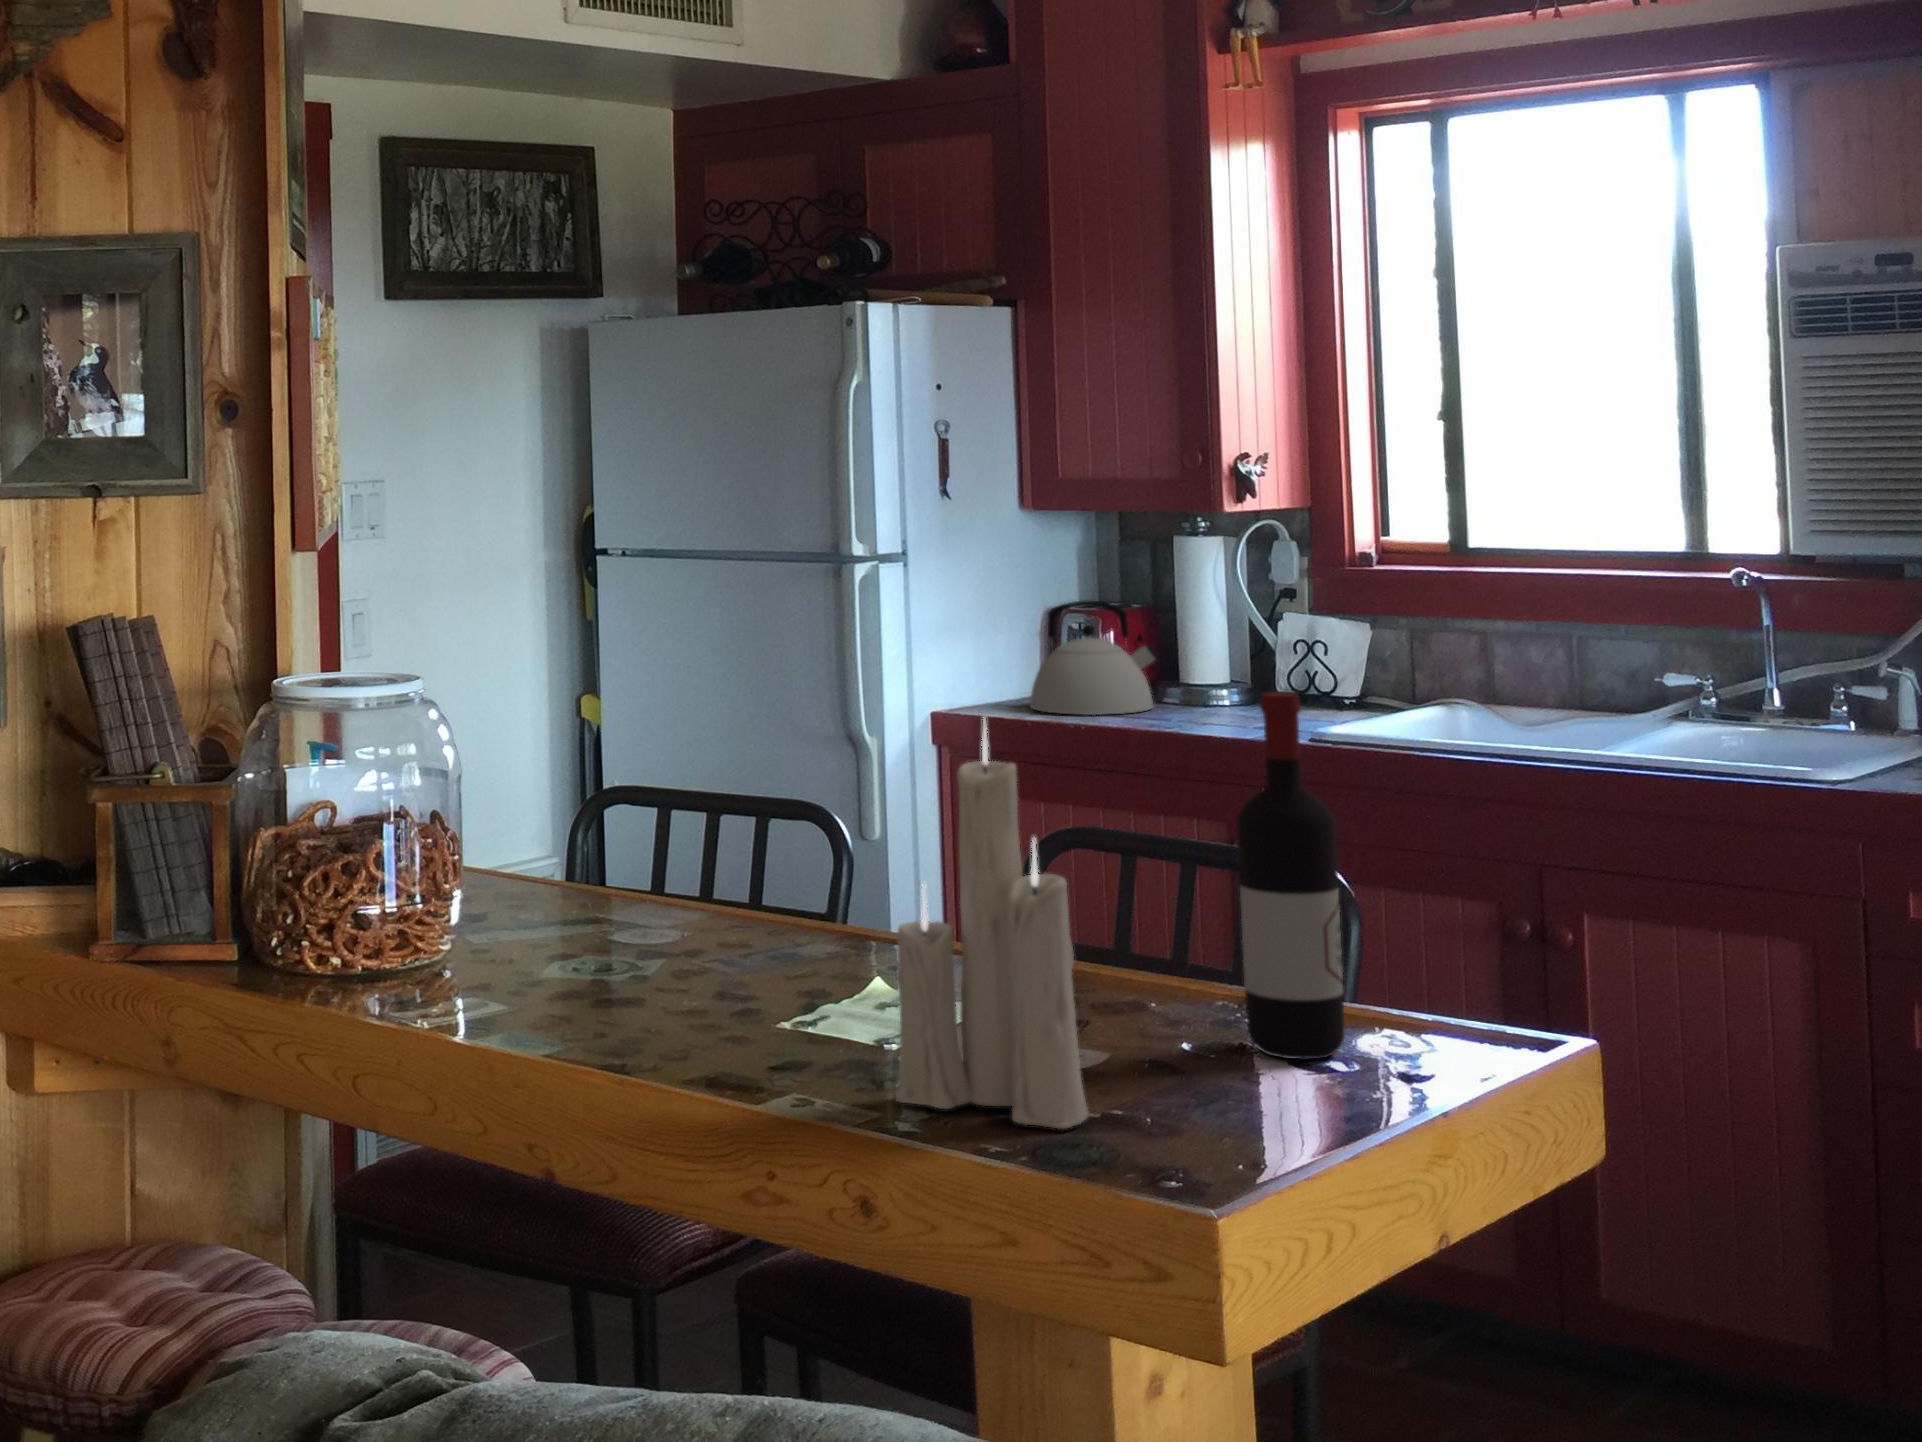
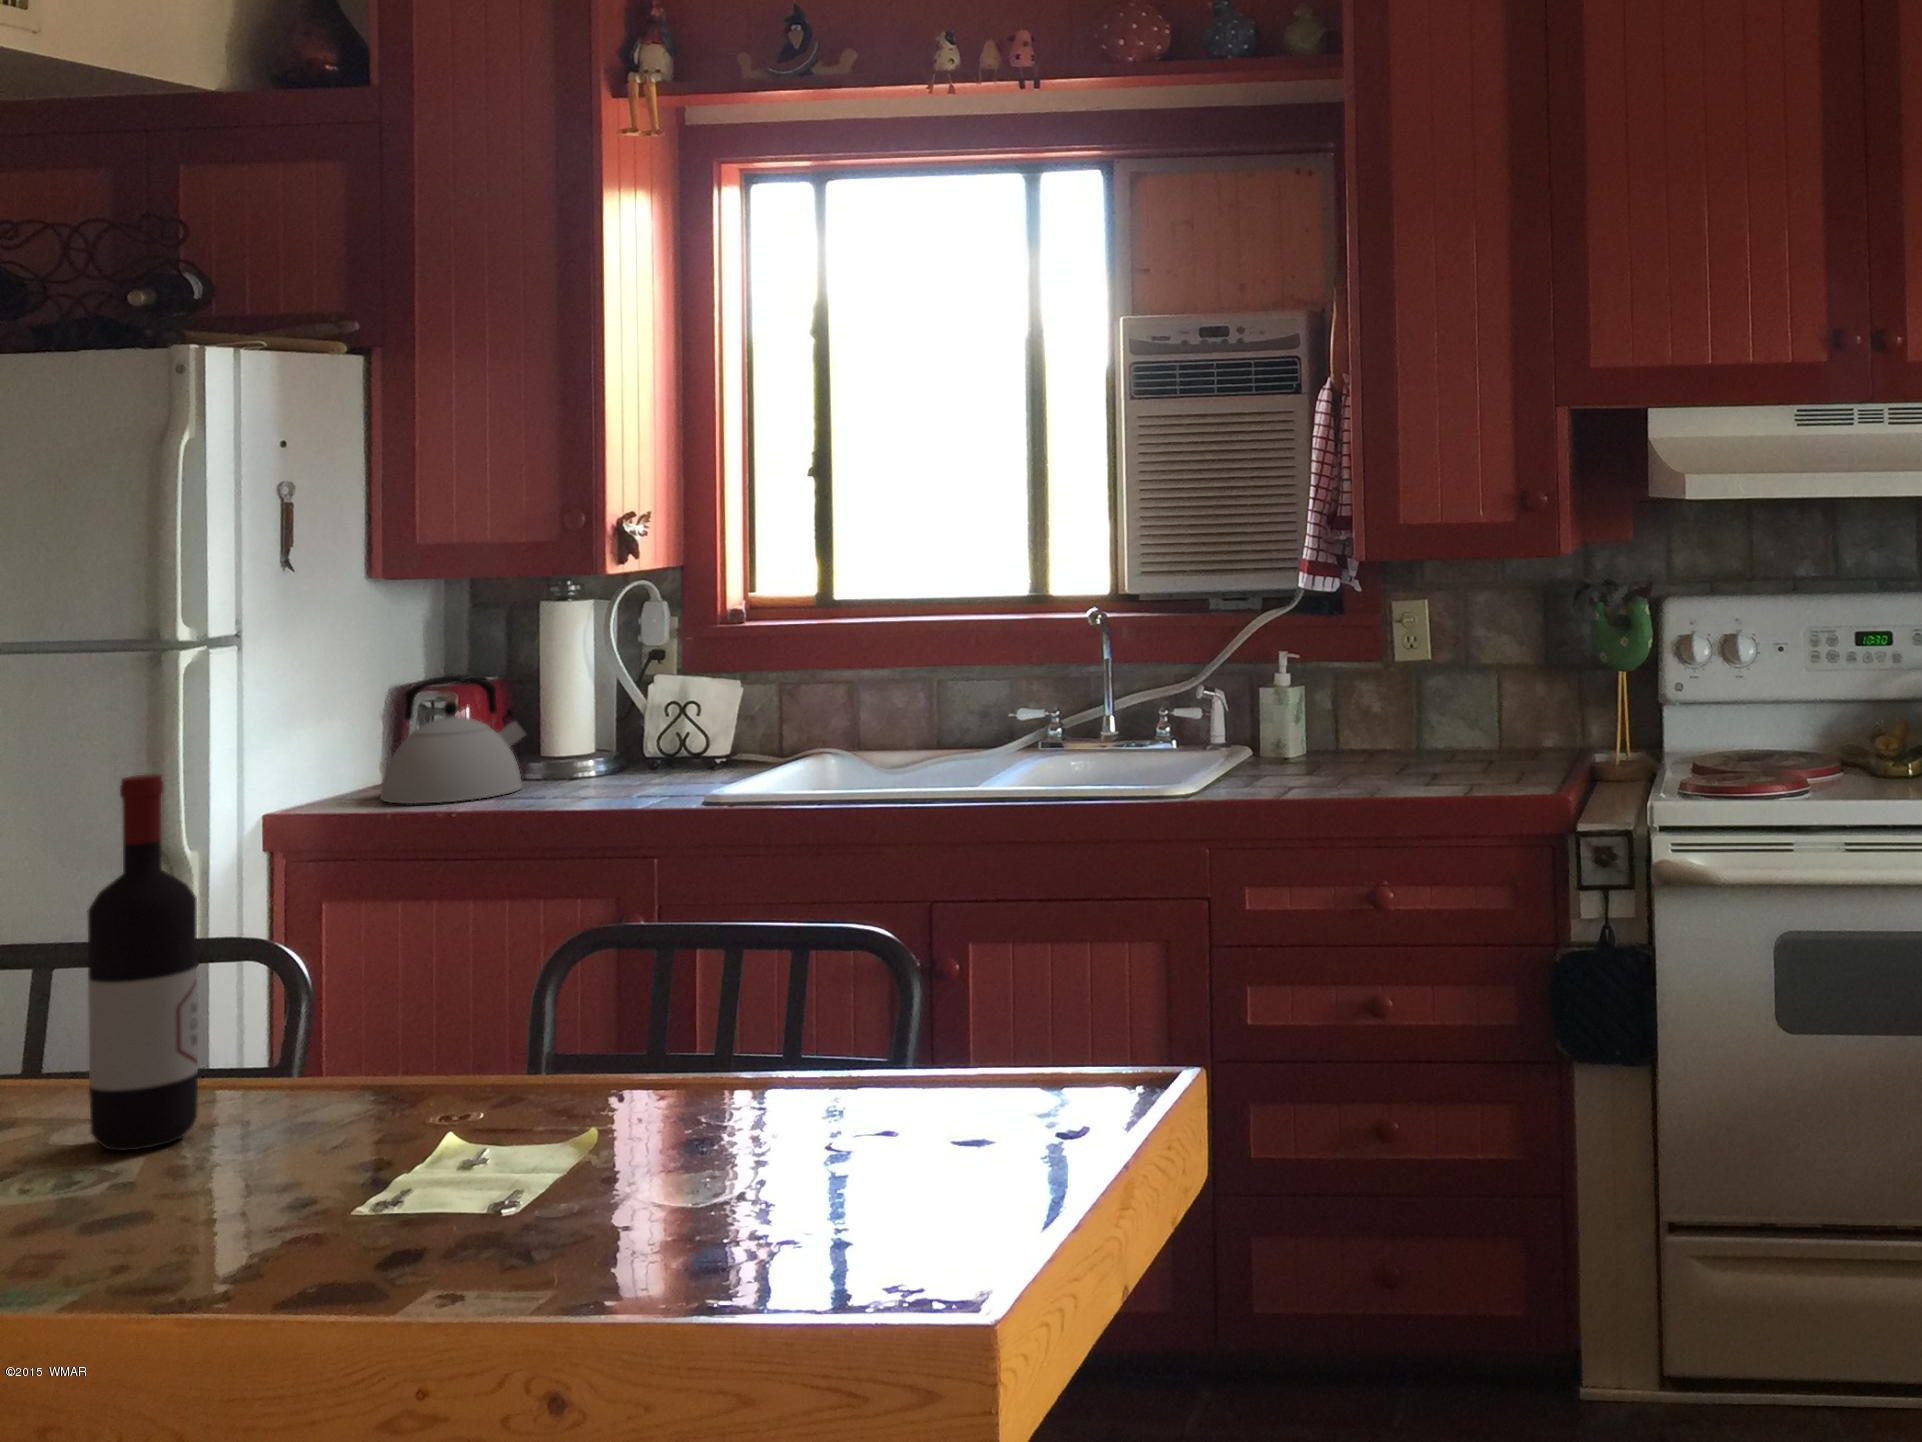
wine bottle: present [1236,692,1344,1060] -> present [87,774,198,1150]
candle: present [896,719,1088,1129] -> none [565,787,795,1269]

